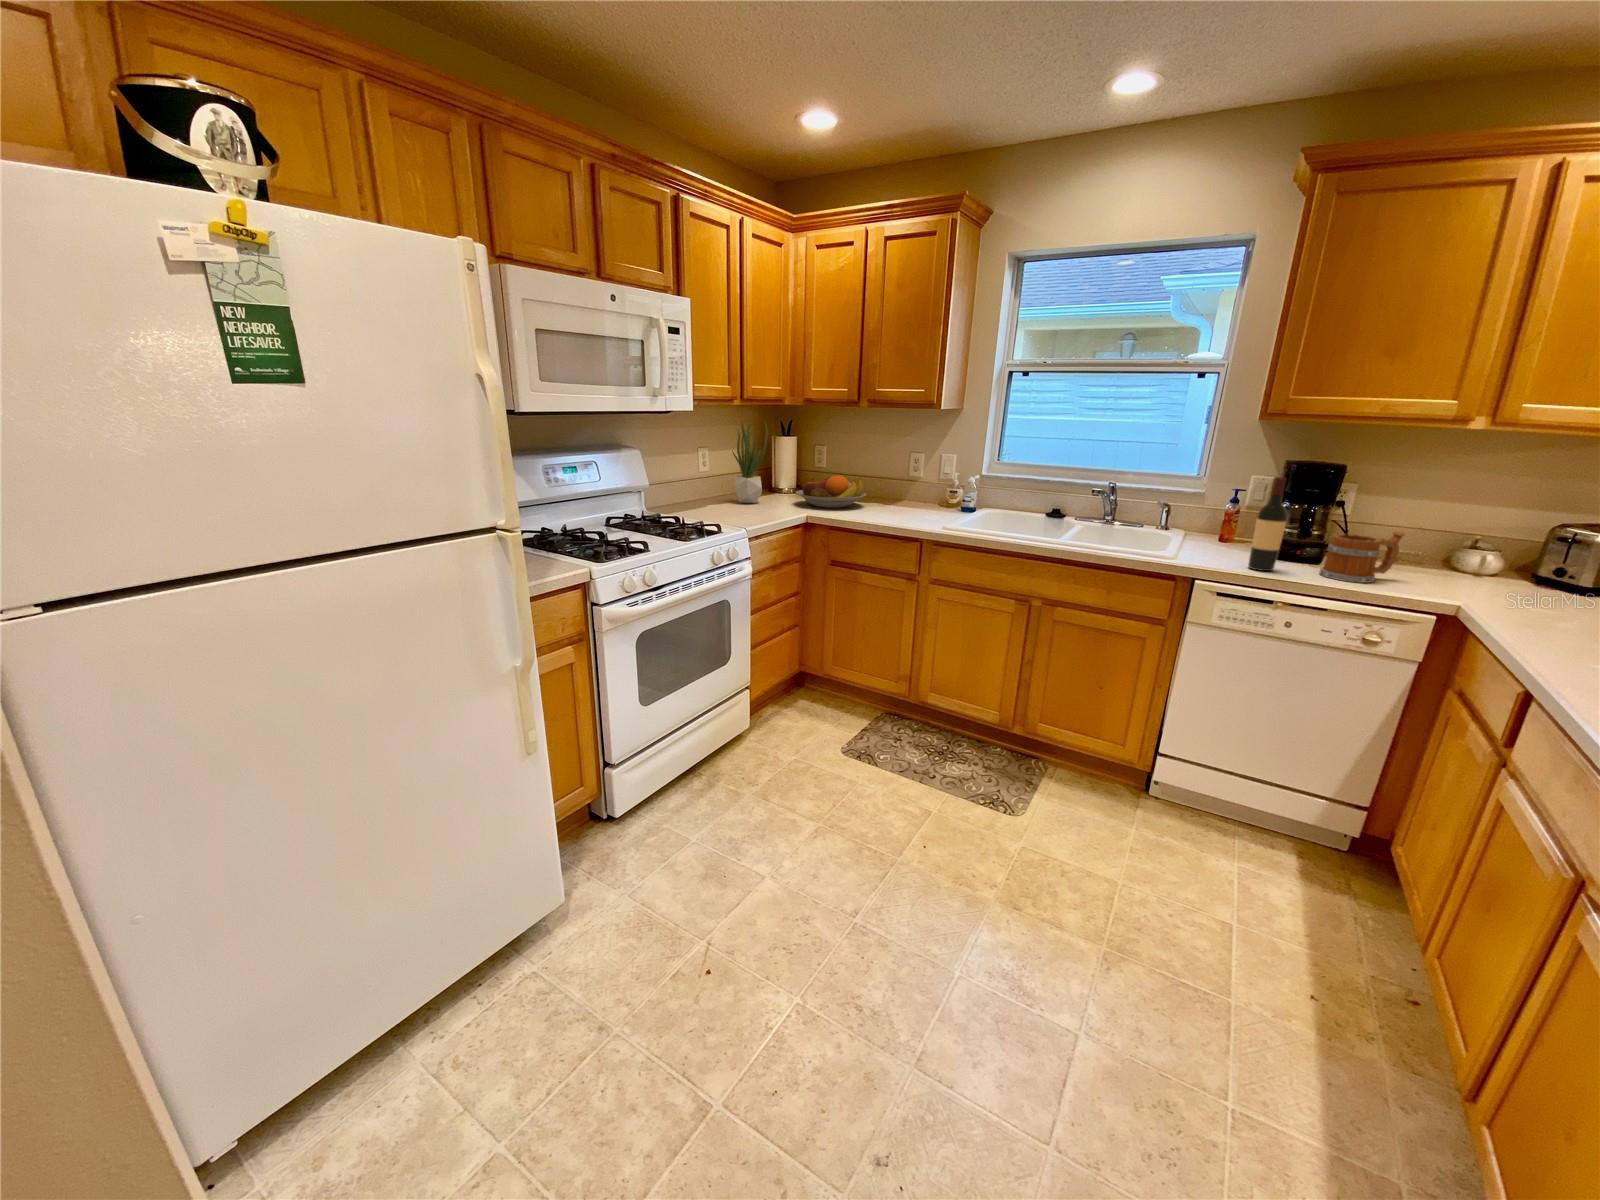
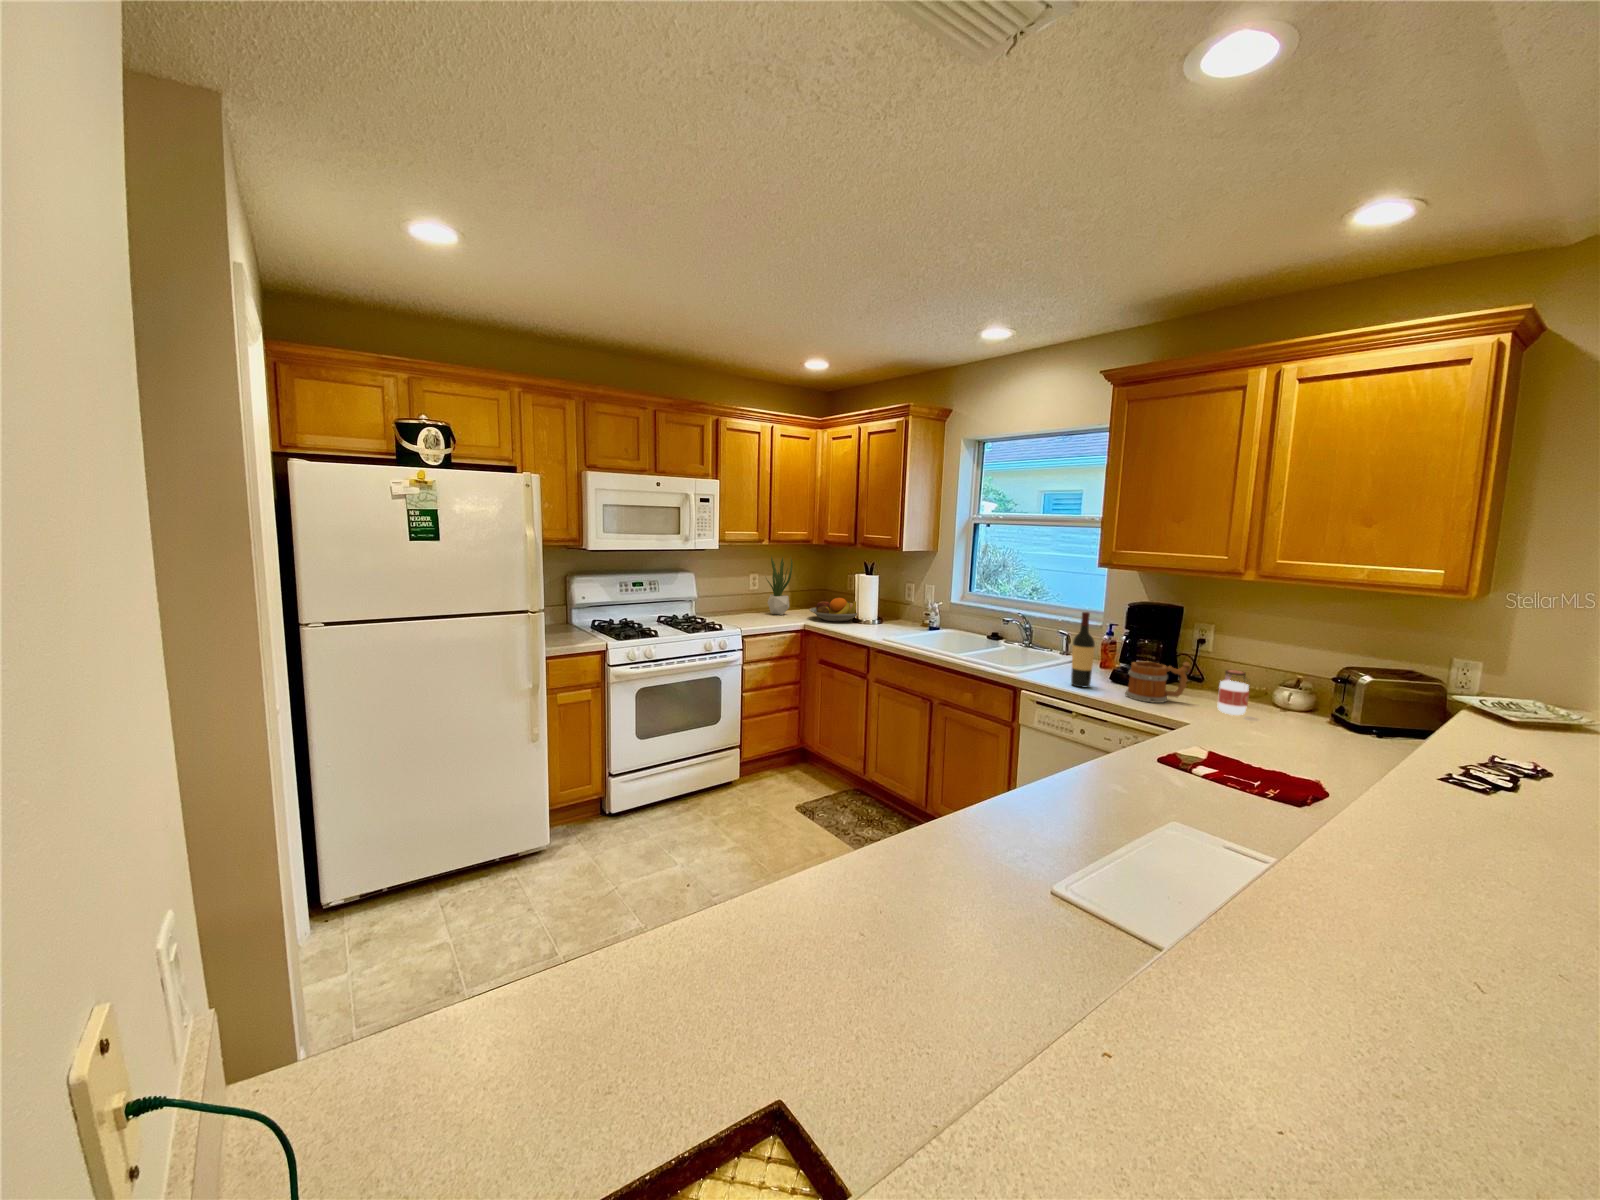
jar: none [1434,537,1486,590] -> present [1218,670,1249,715]

